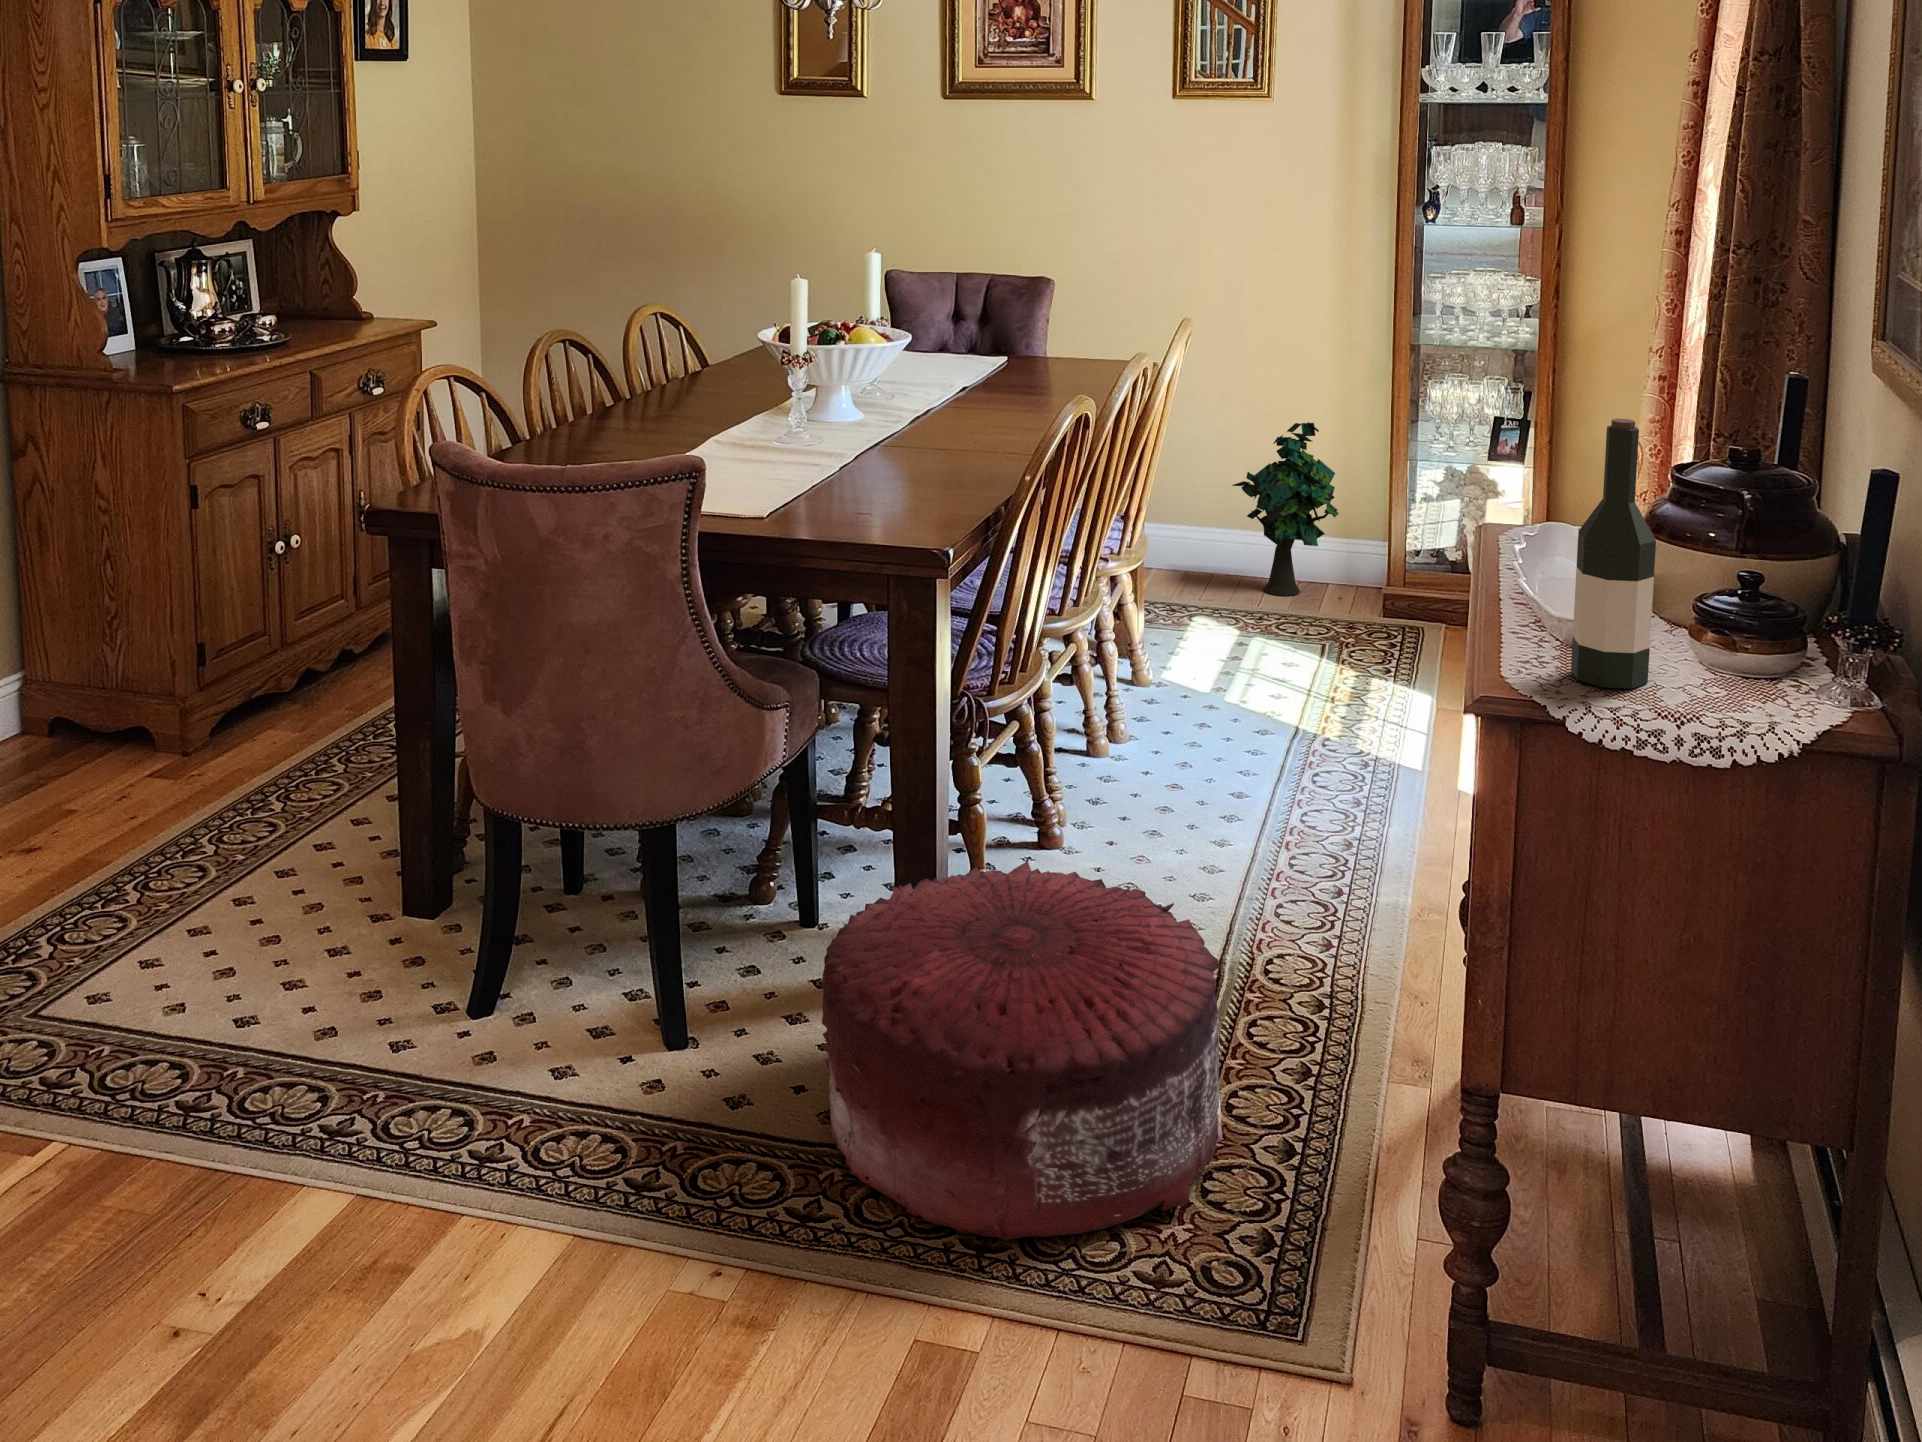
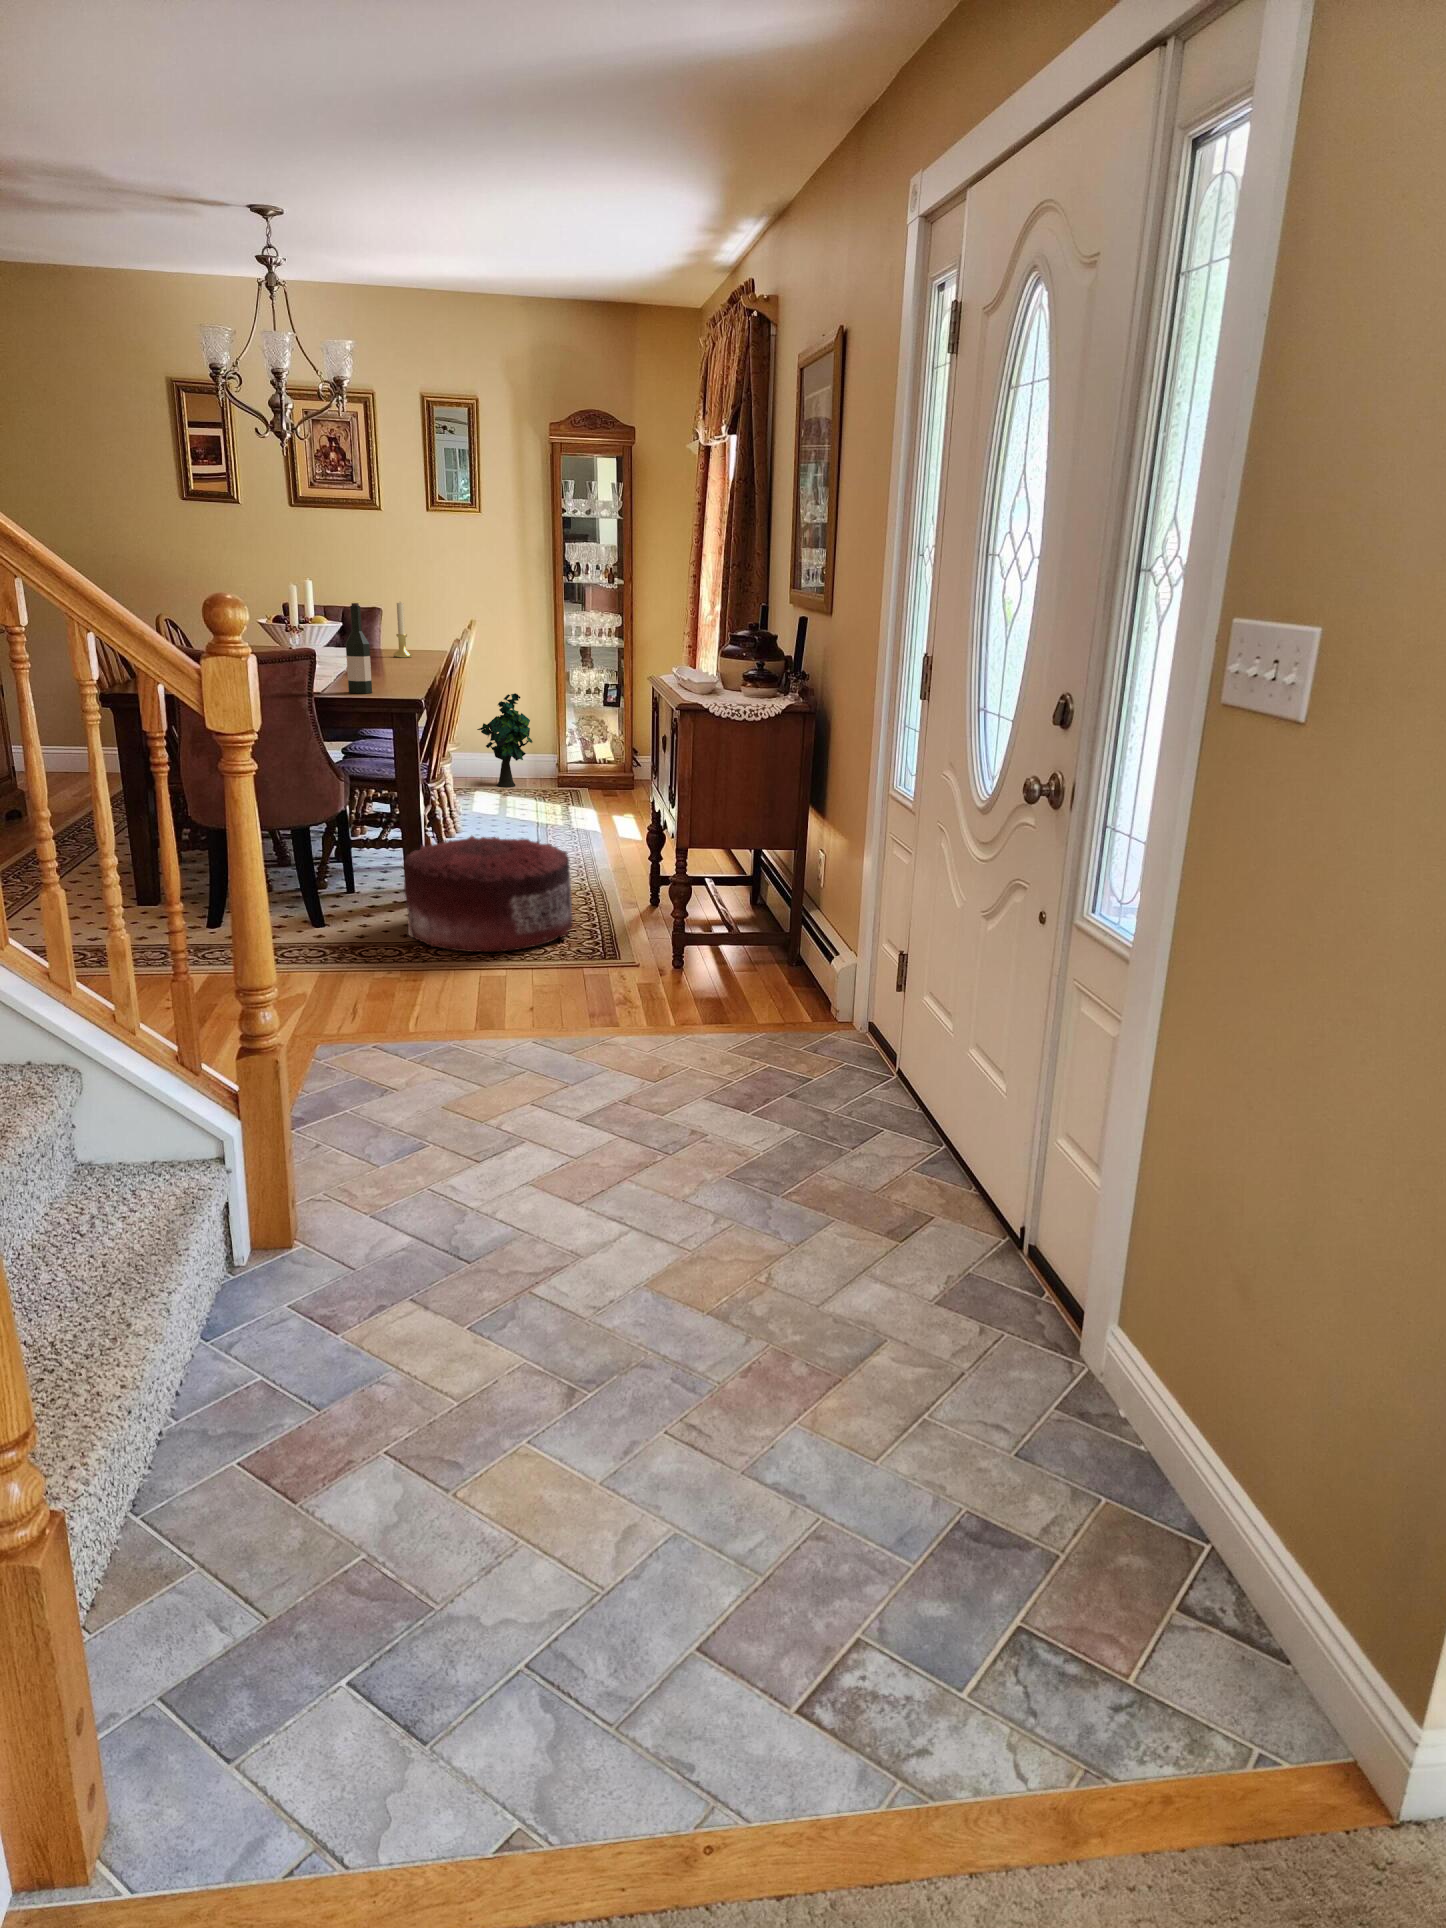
candle holder: none [1046,274,1081,378] -> present [393,603,412,658]
wine bottle: present [1571,419,1656,689] -> present [346,603,372,694]

